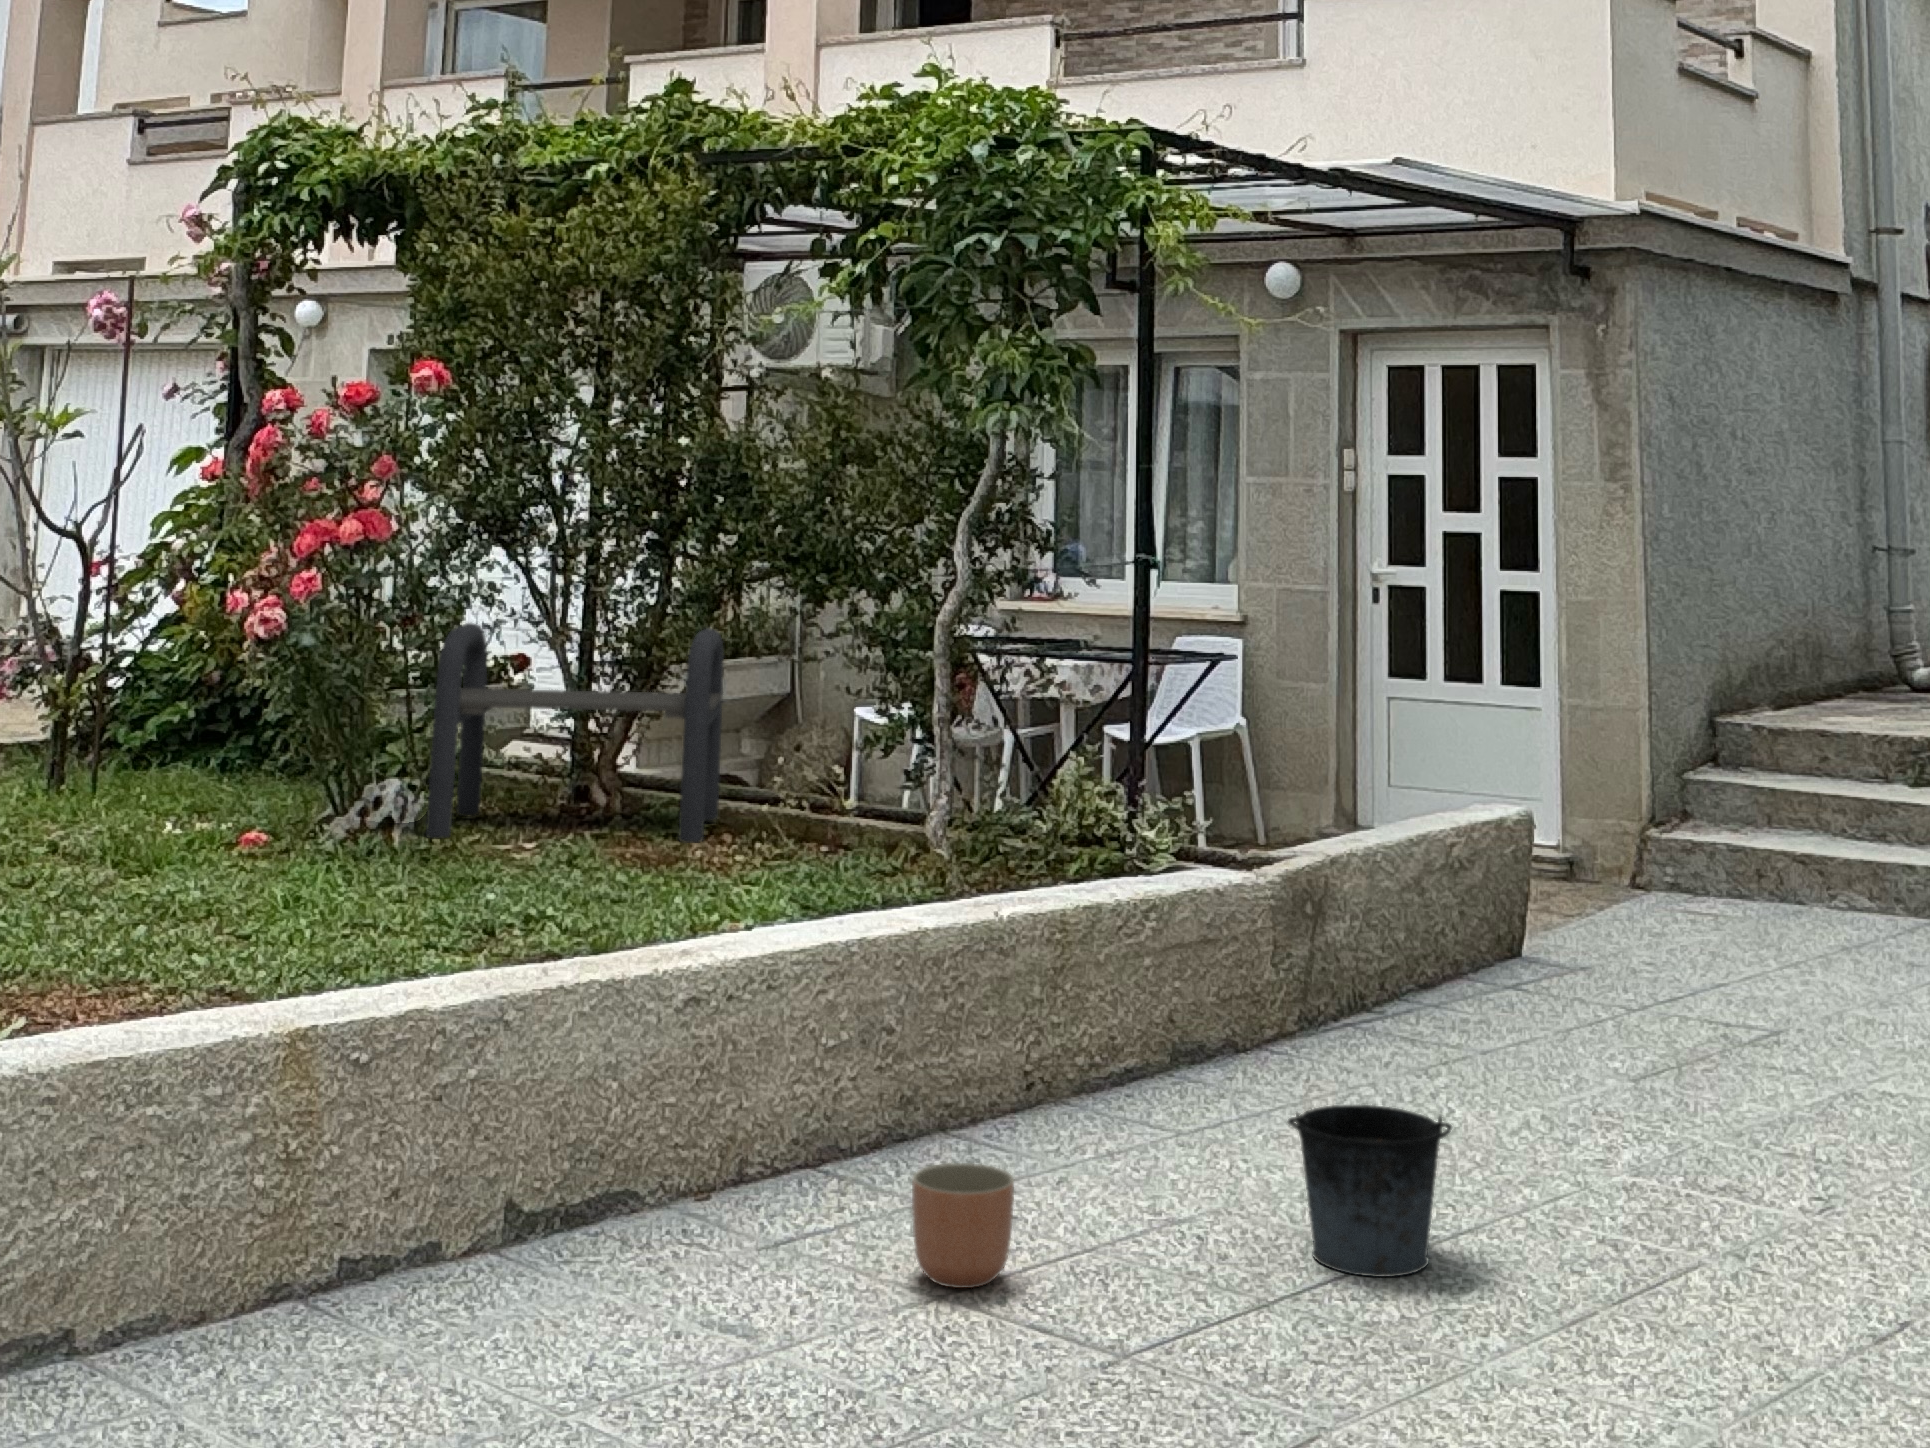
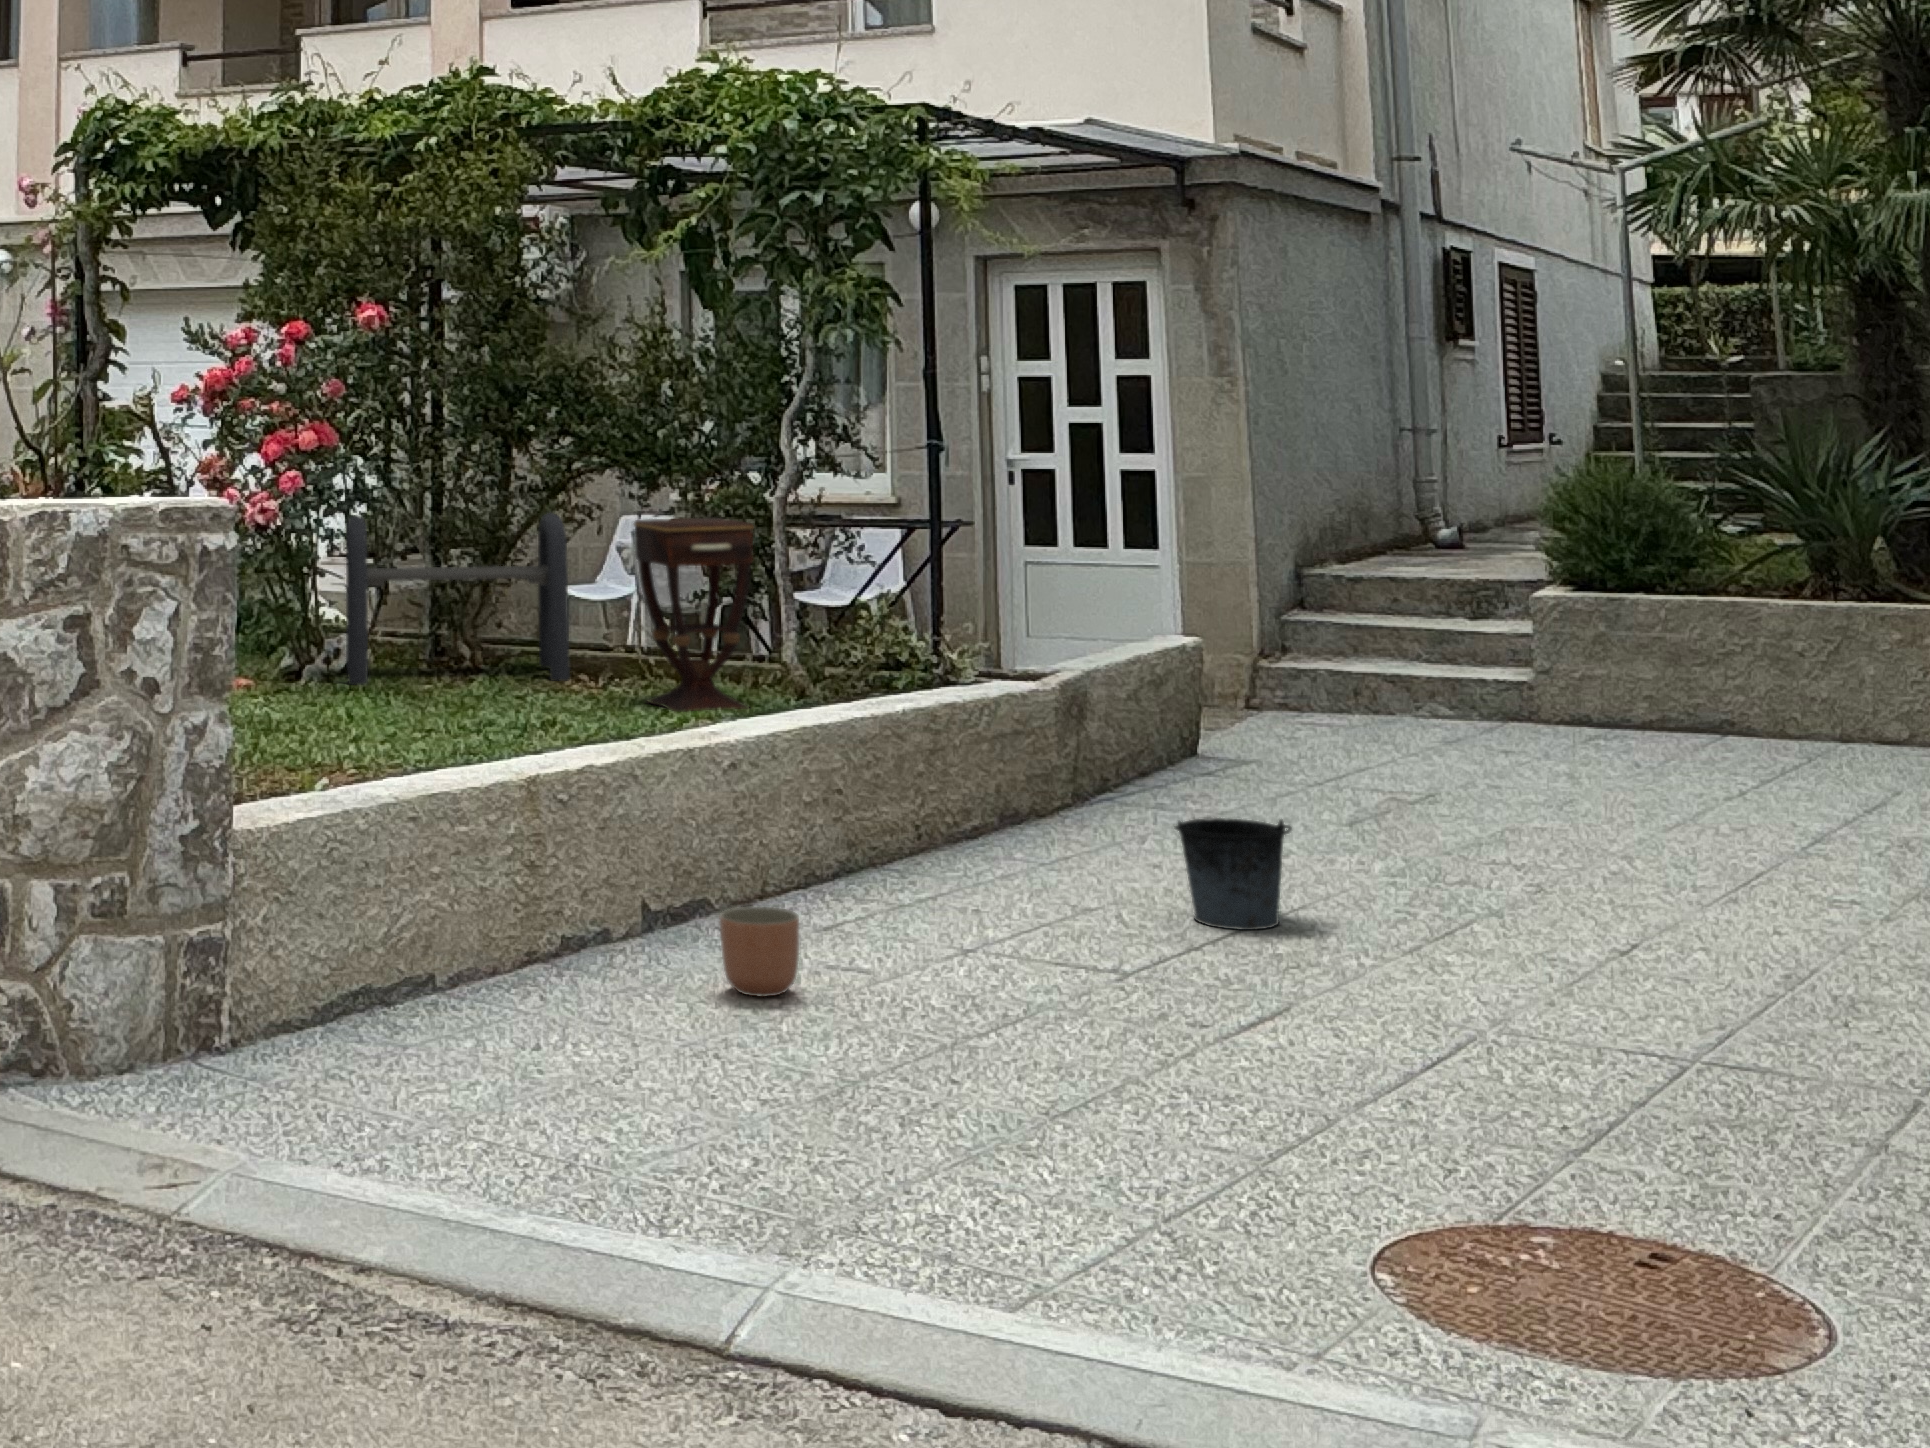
side table: none [731,647,870,904] -> present [634,518,754,712]
planter: present [912,1163,1014,1288] -> present [719,907,799,997]

